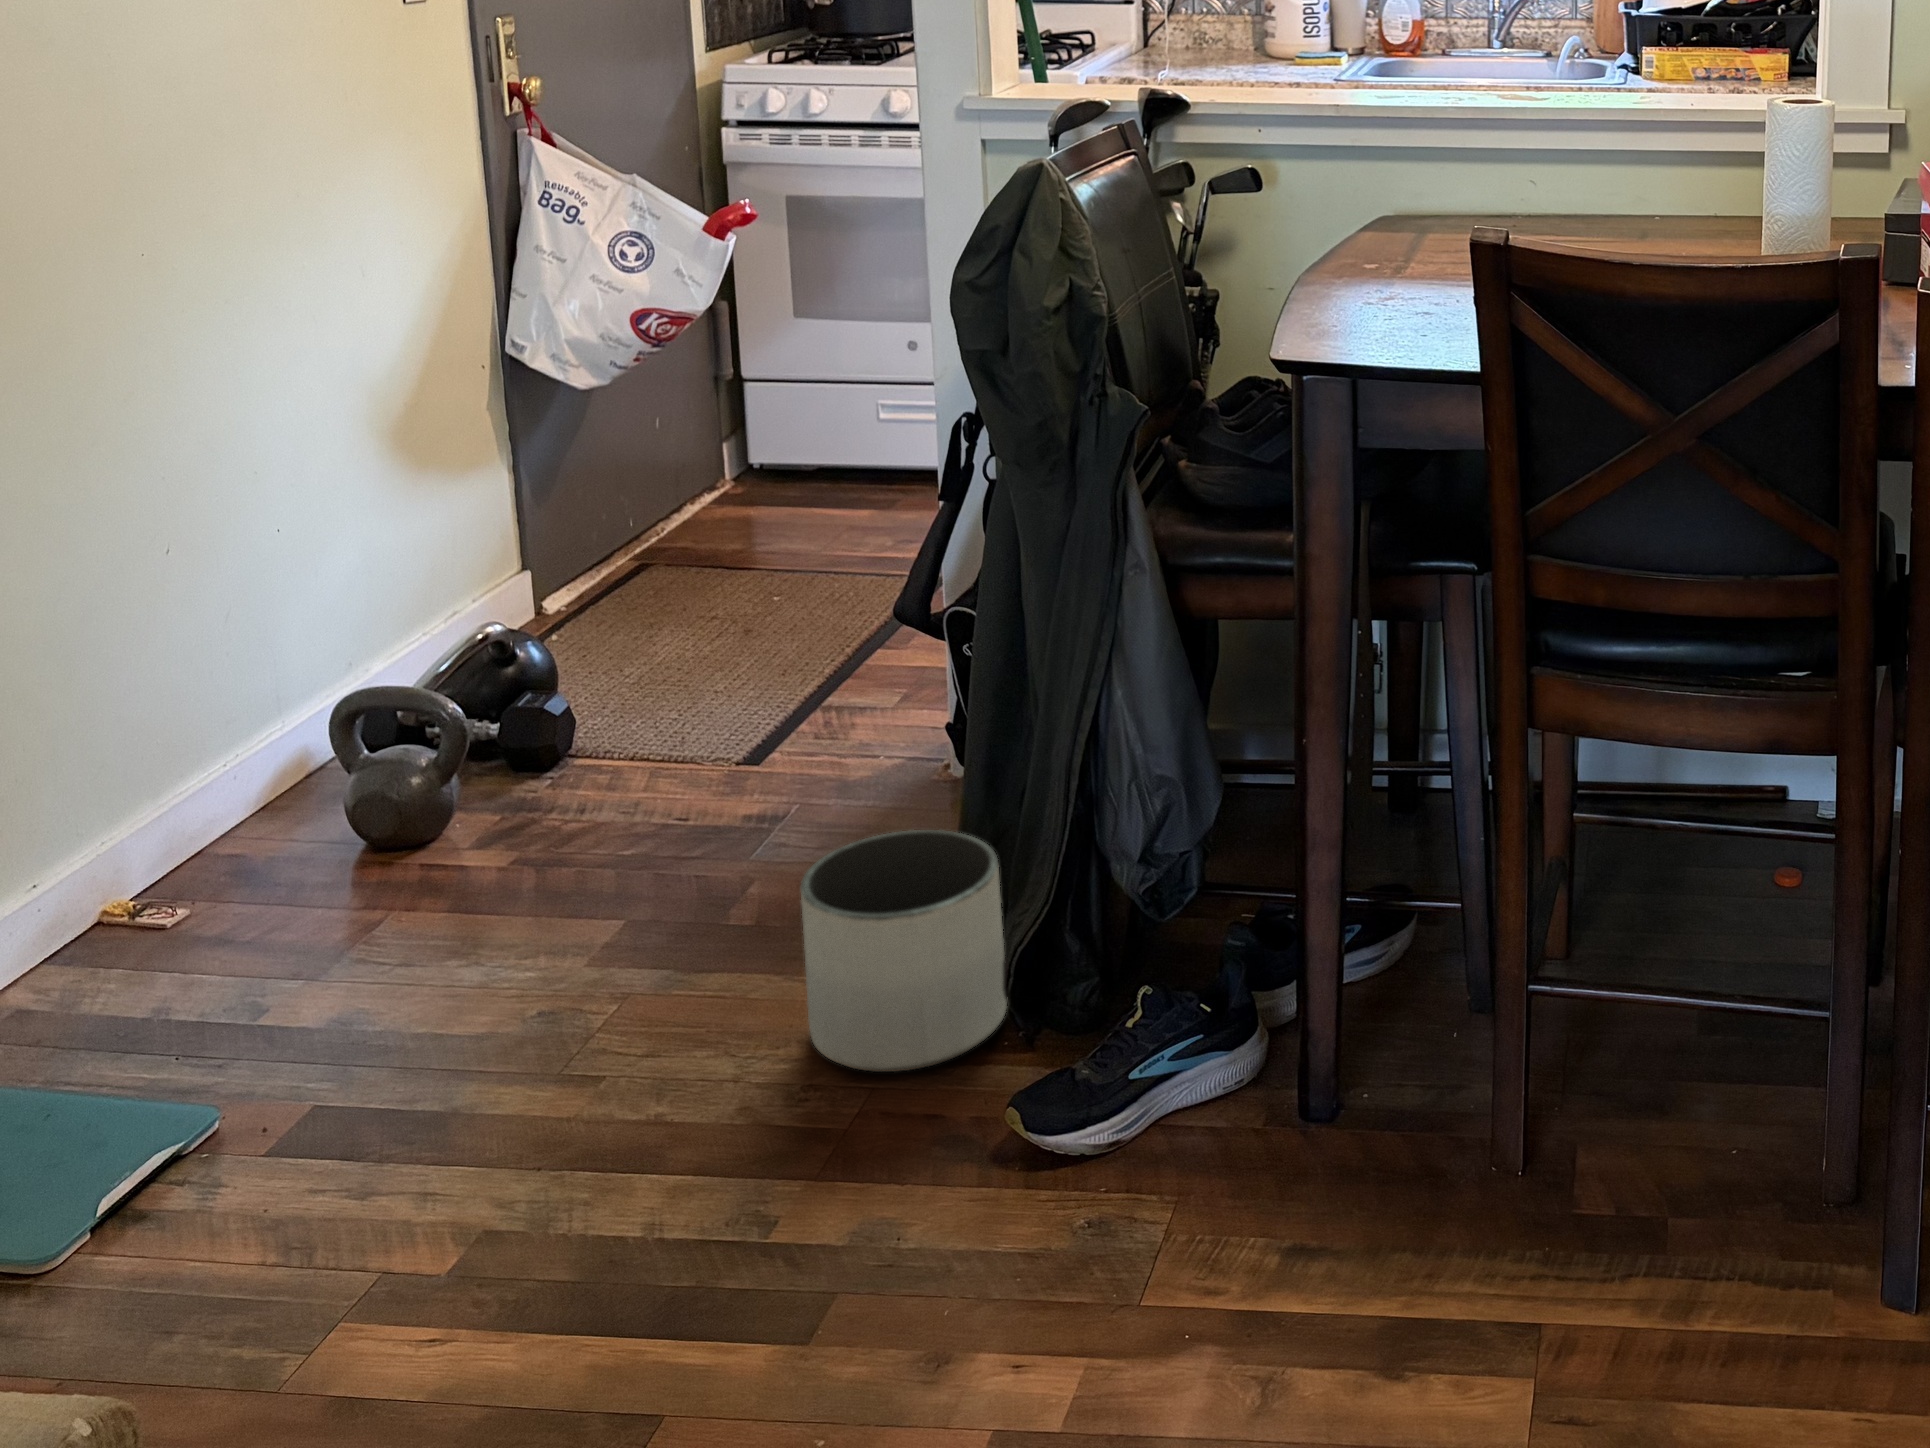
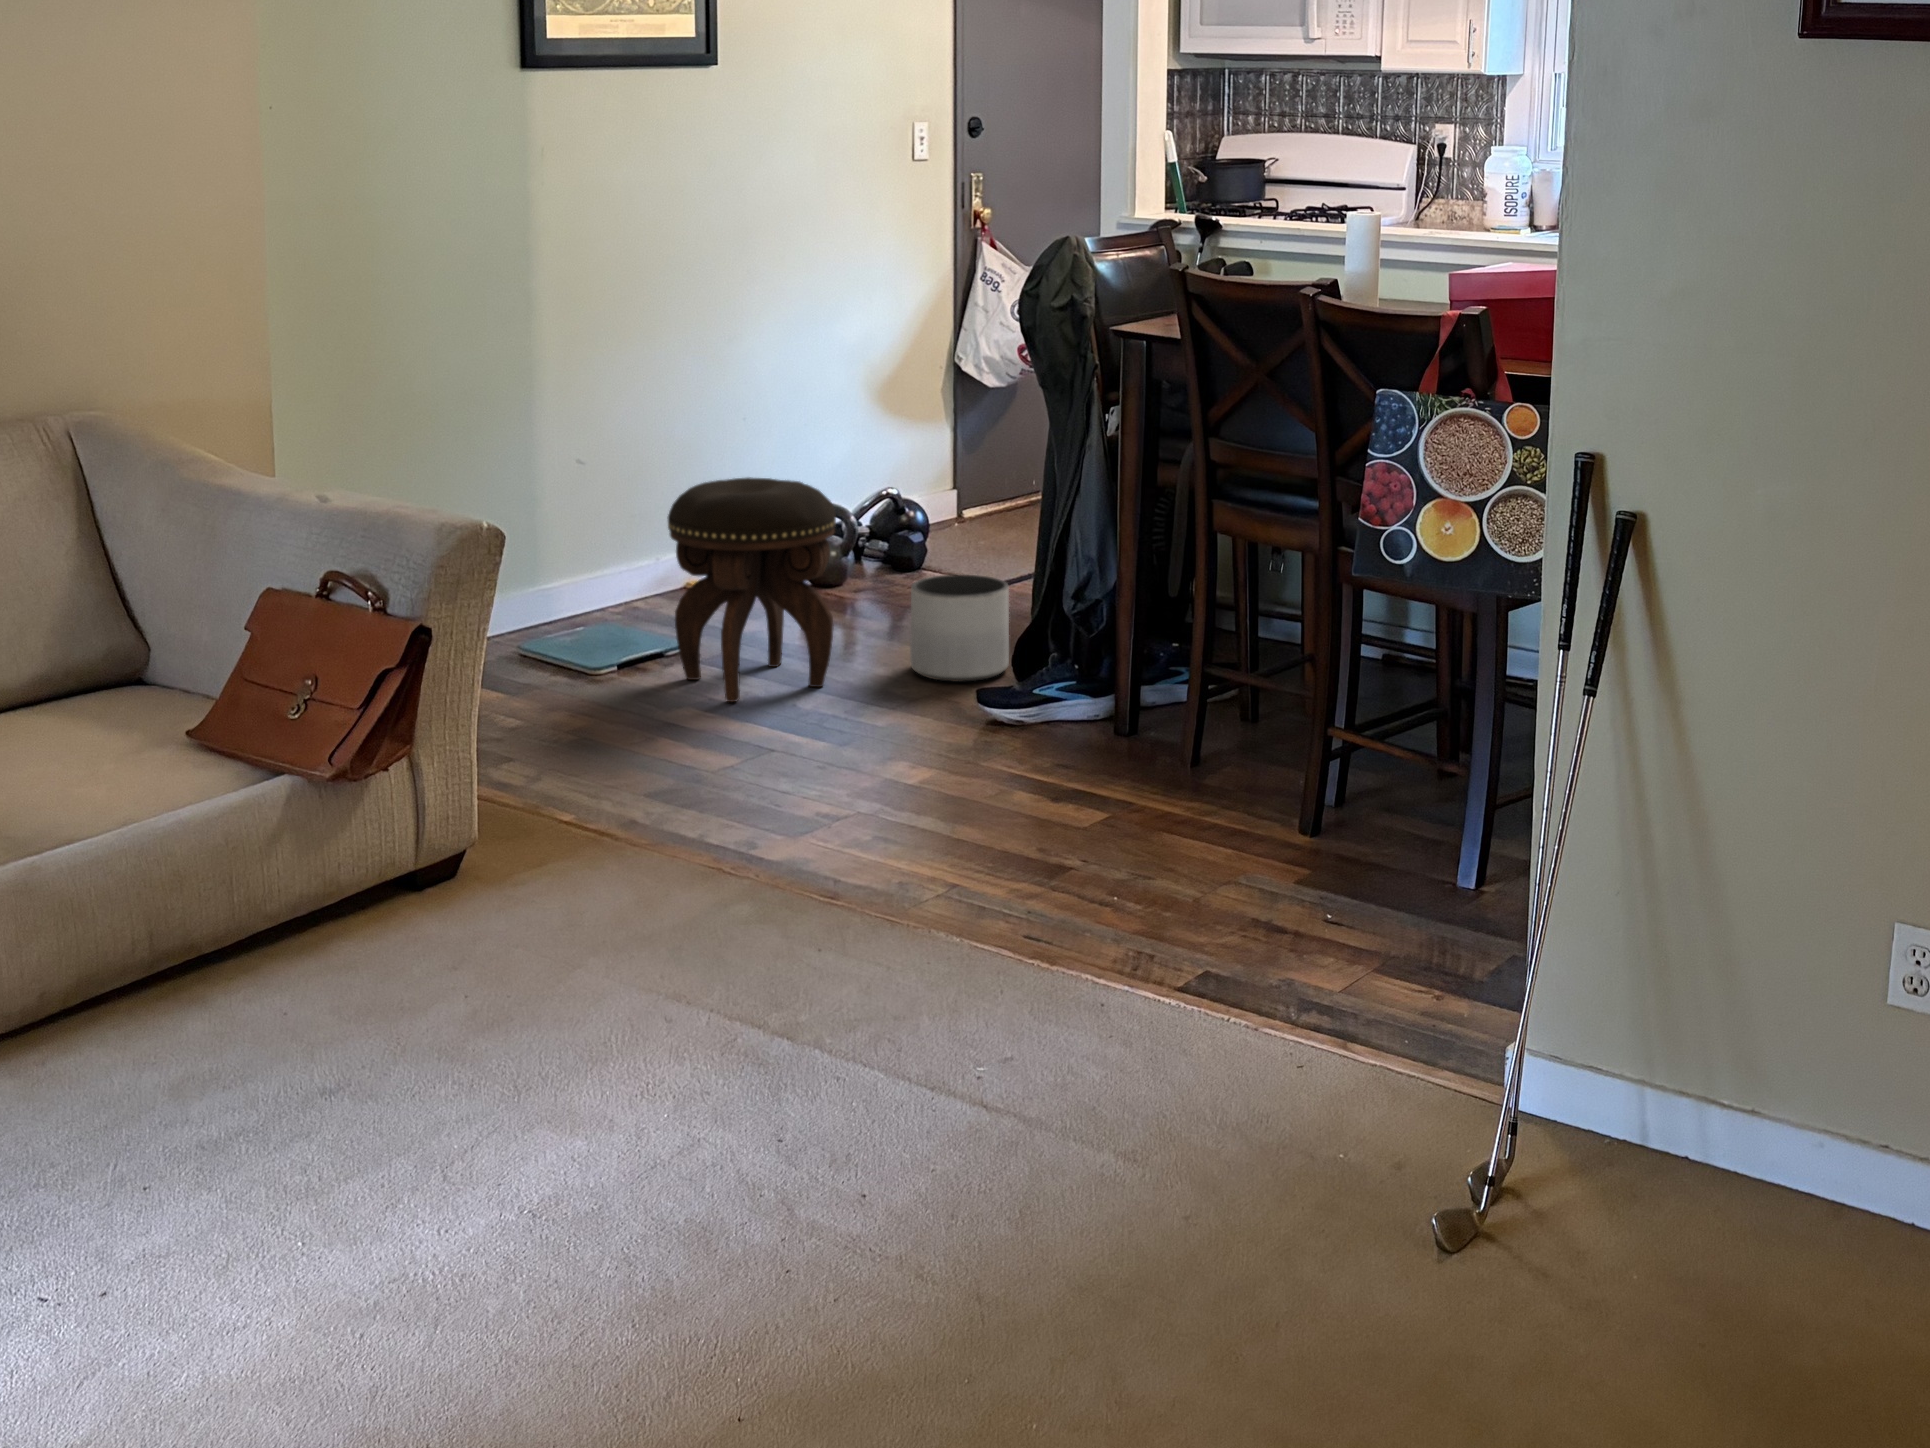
footstool: none [256,755,688,1304] -> present [668,477,836,702]

